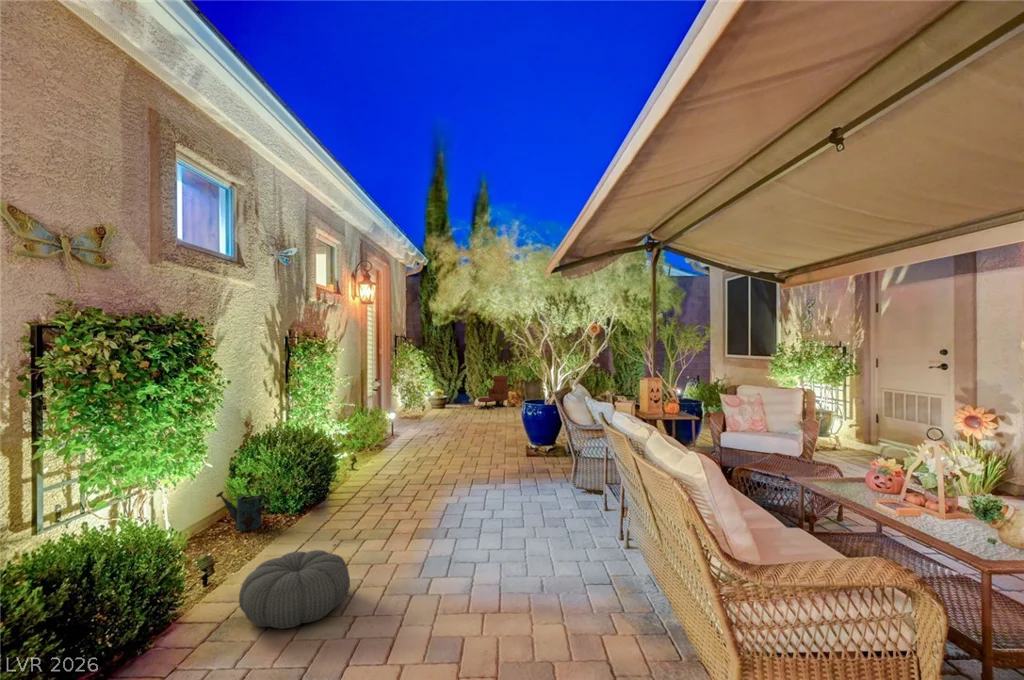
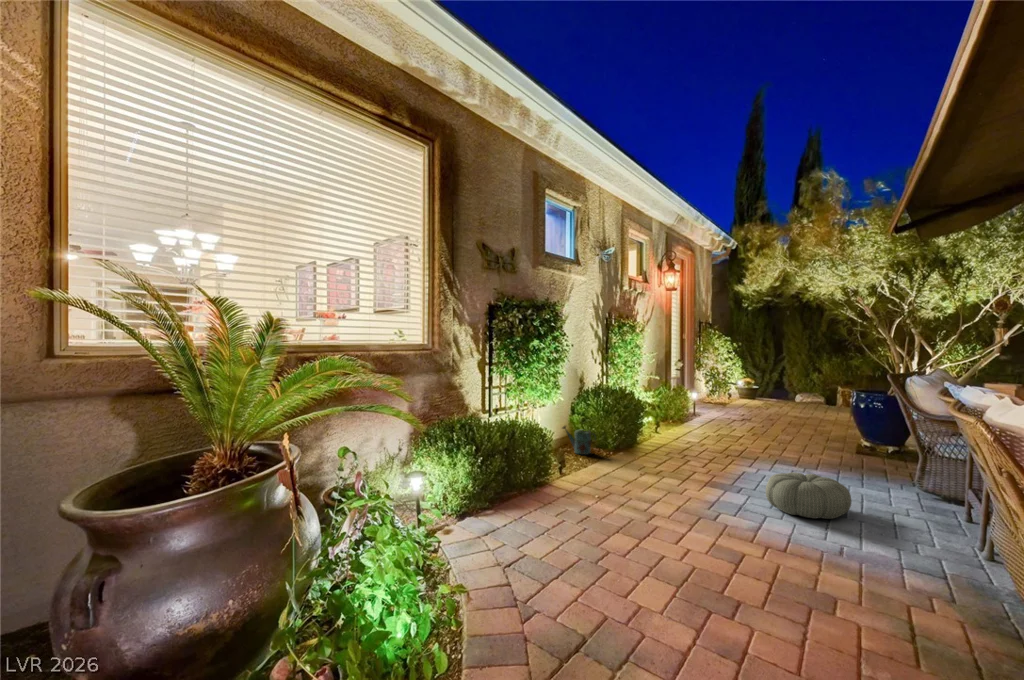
lounge chair: present [478,376,510,409] -> none [792,367,833,402]
pouf: present [239,550,350,628] -> present [766,472,851,519]

